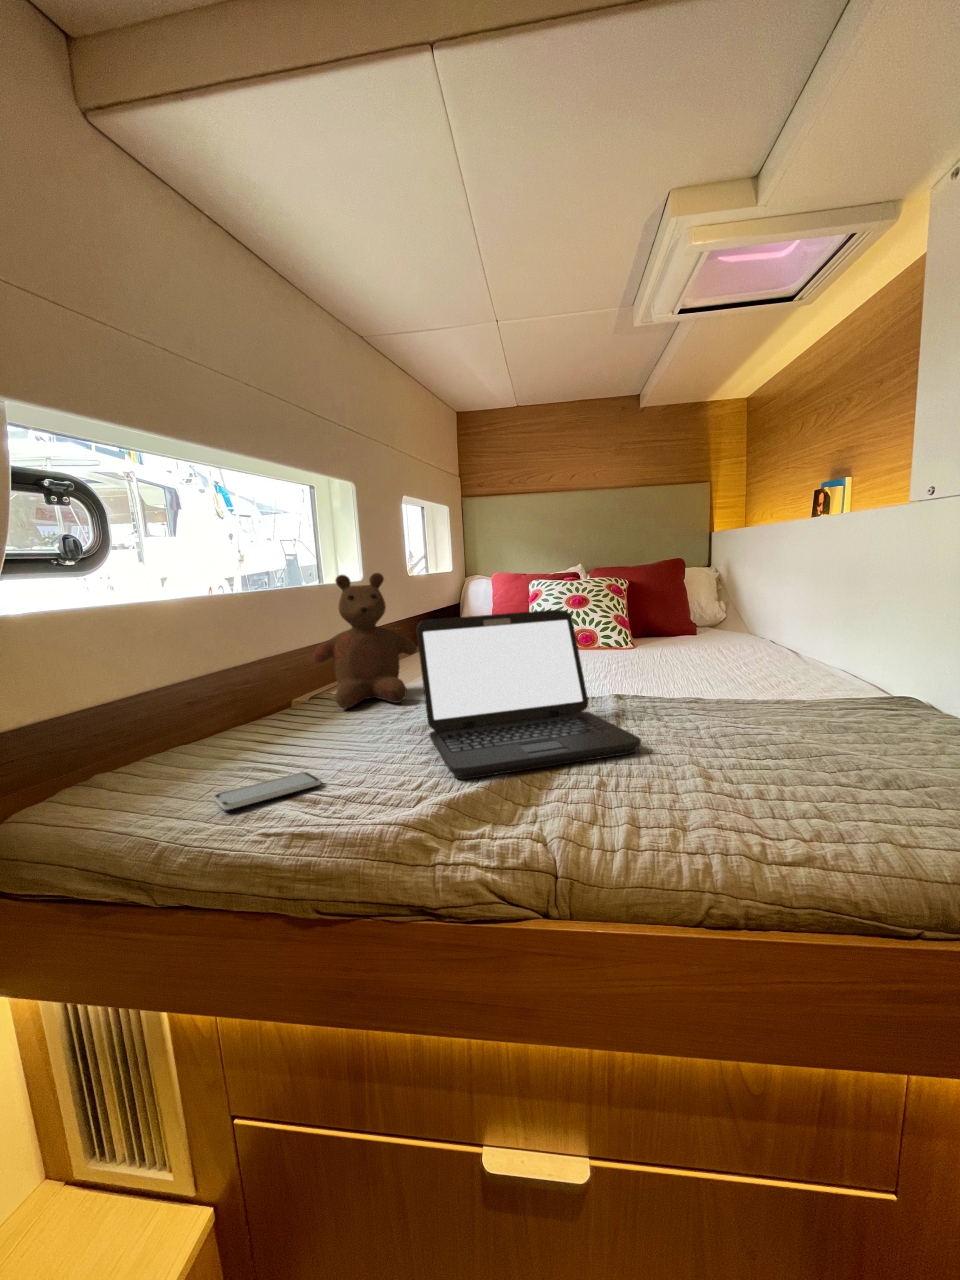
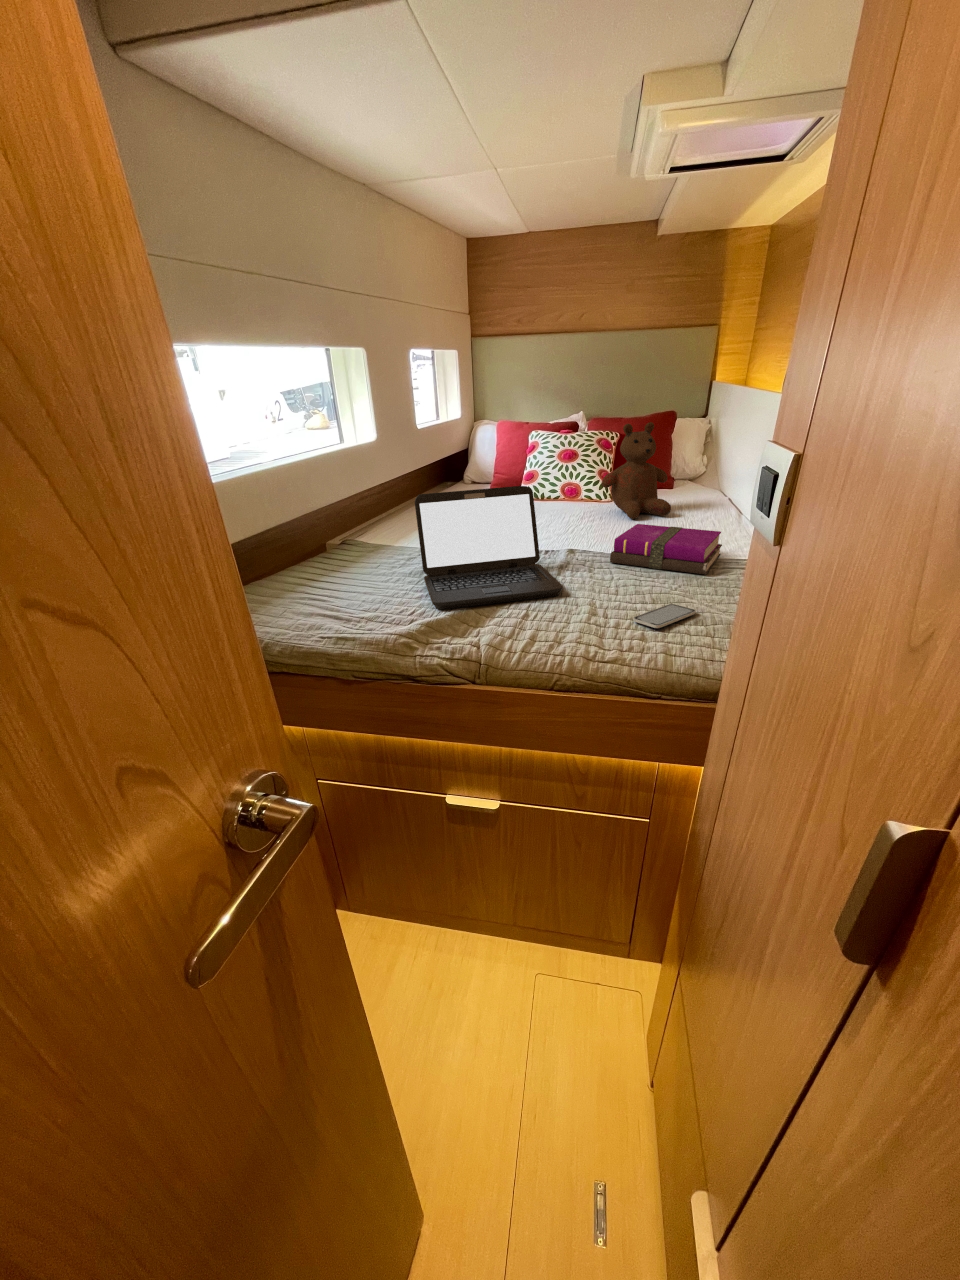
teddy bear: present [313,573,417,709] -> present [601,422,671,519]
notebook: none [680,661,827,718] -> present [610,524,722,575]
smartphone: present [214,772,321,810] -> present [633,604,696,628]

